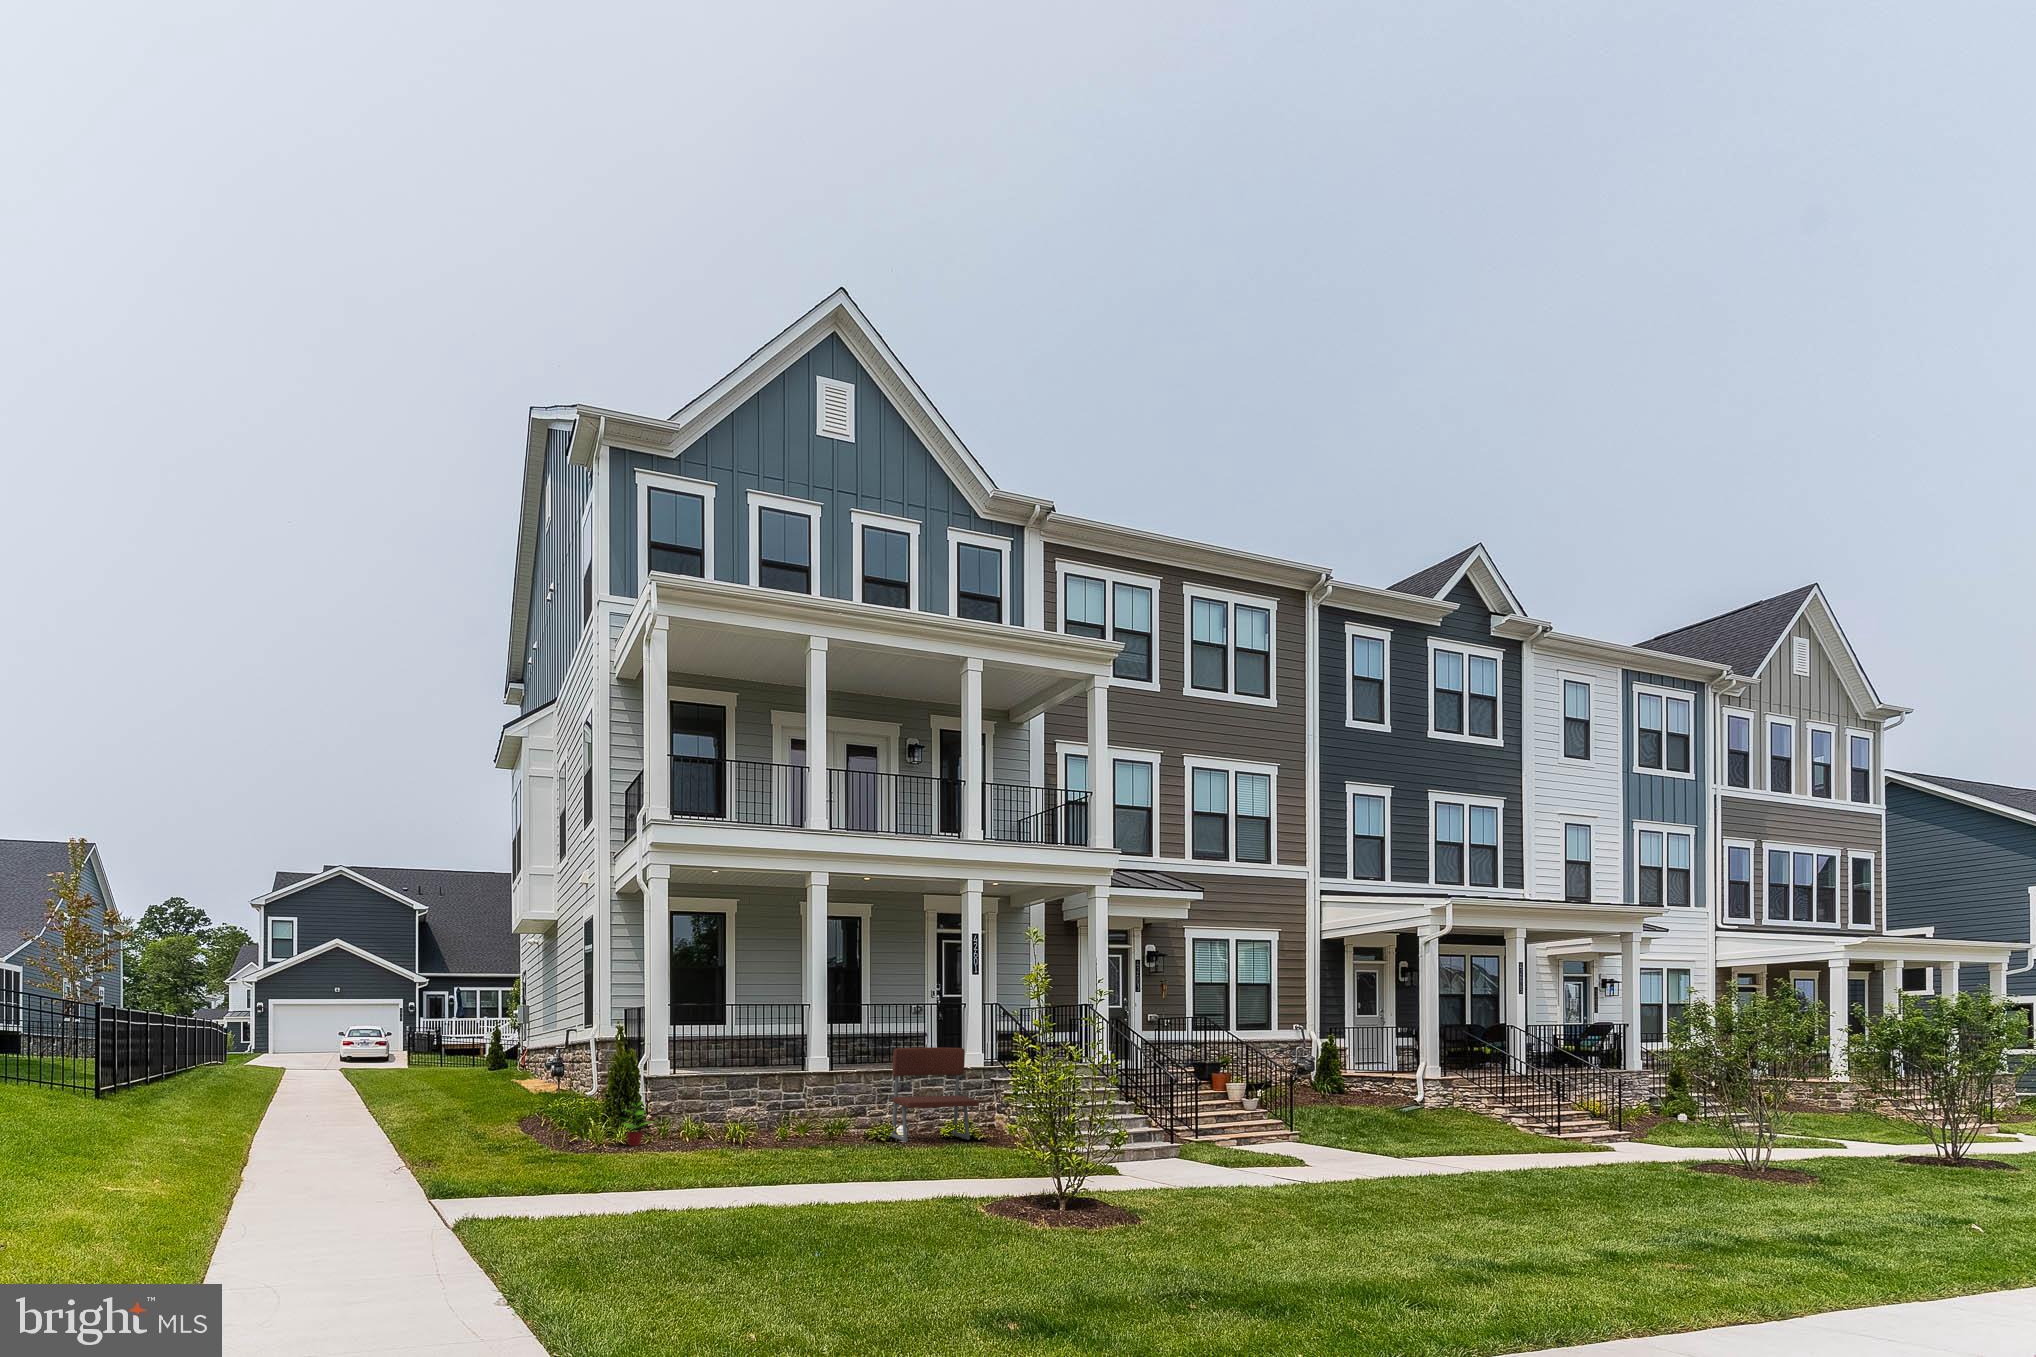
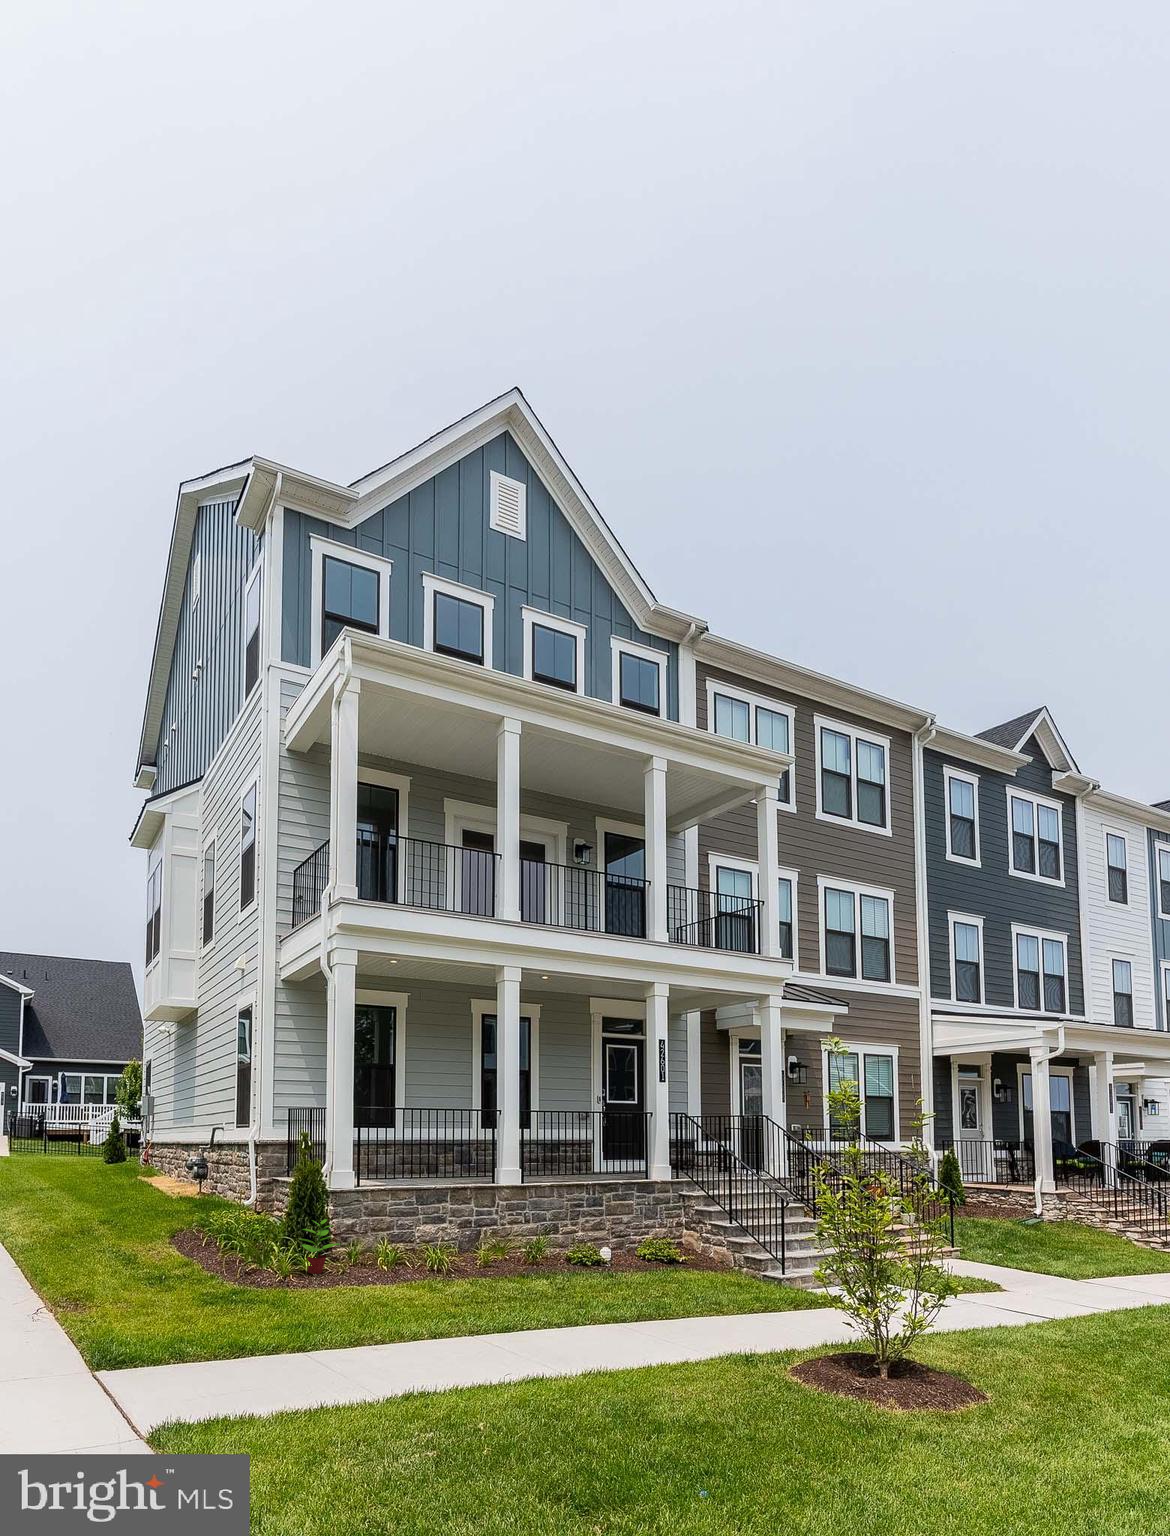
bench: present [891,1047,979,1142] -> none [587,1158,684,1267]

